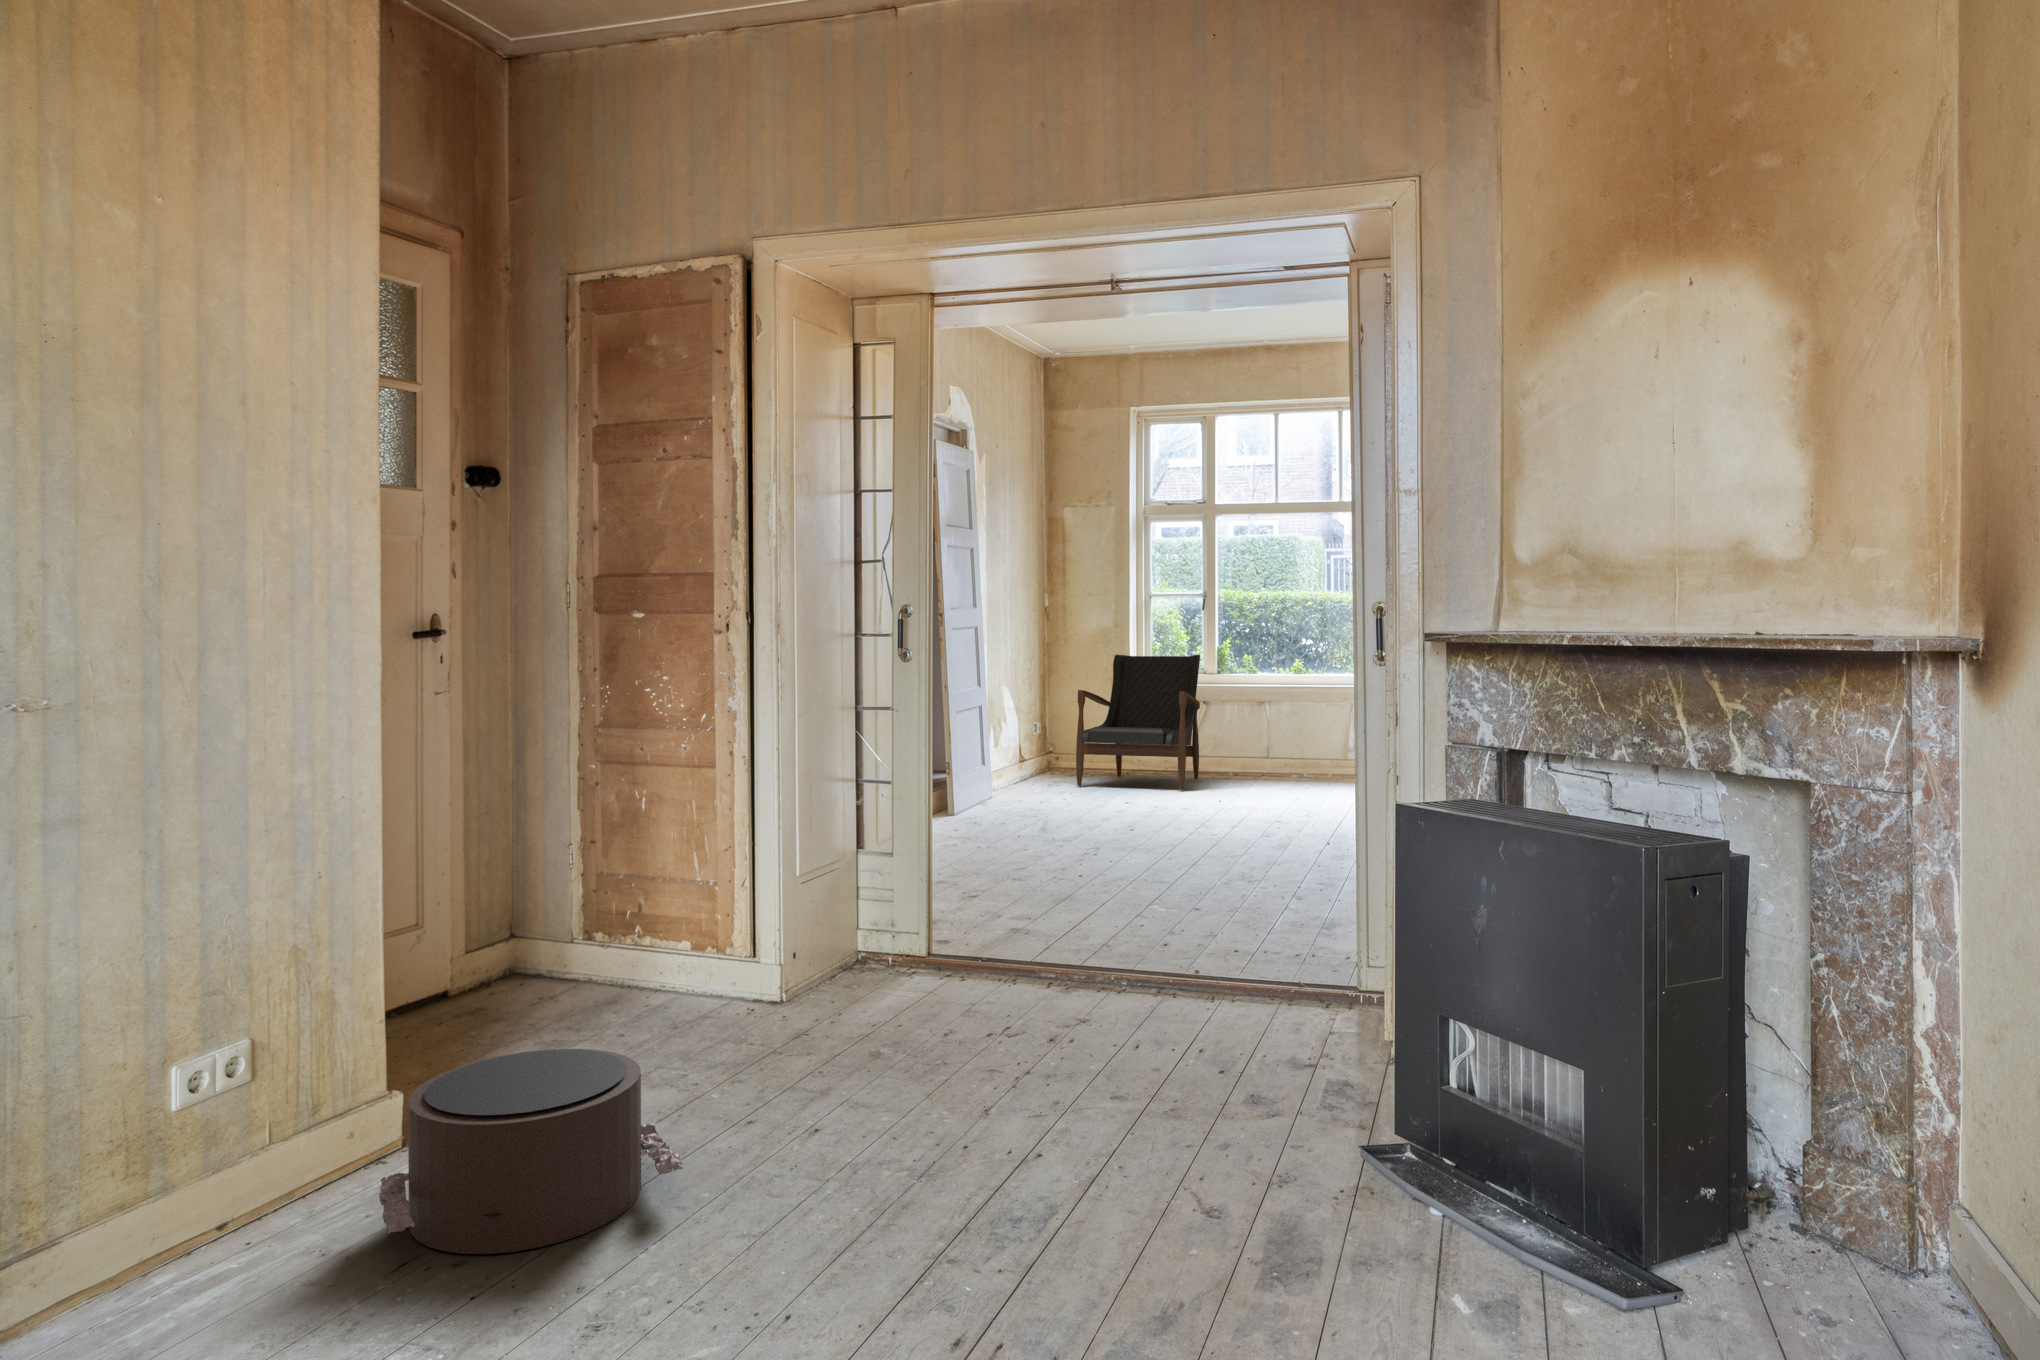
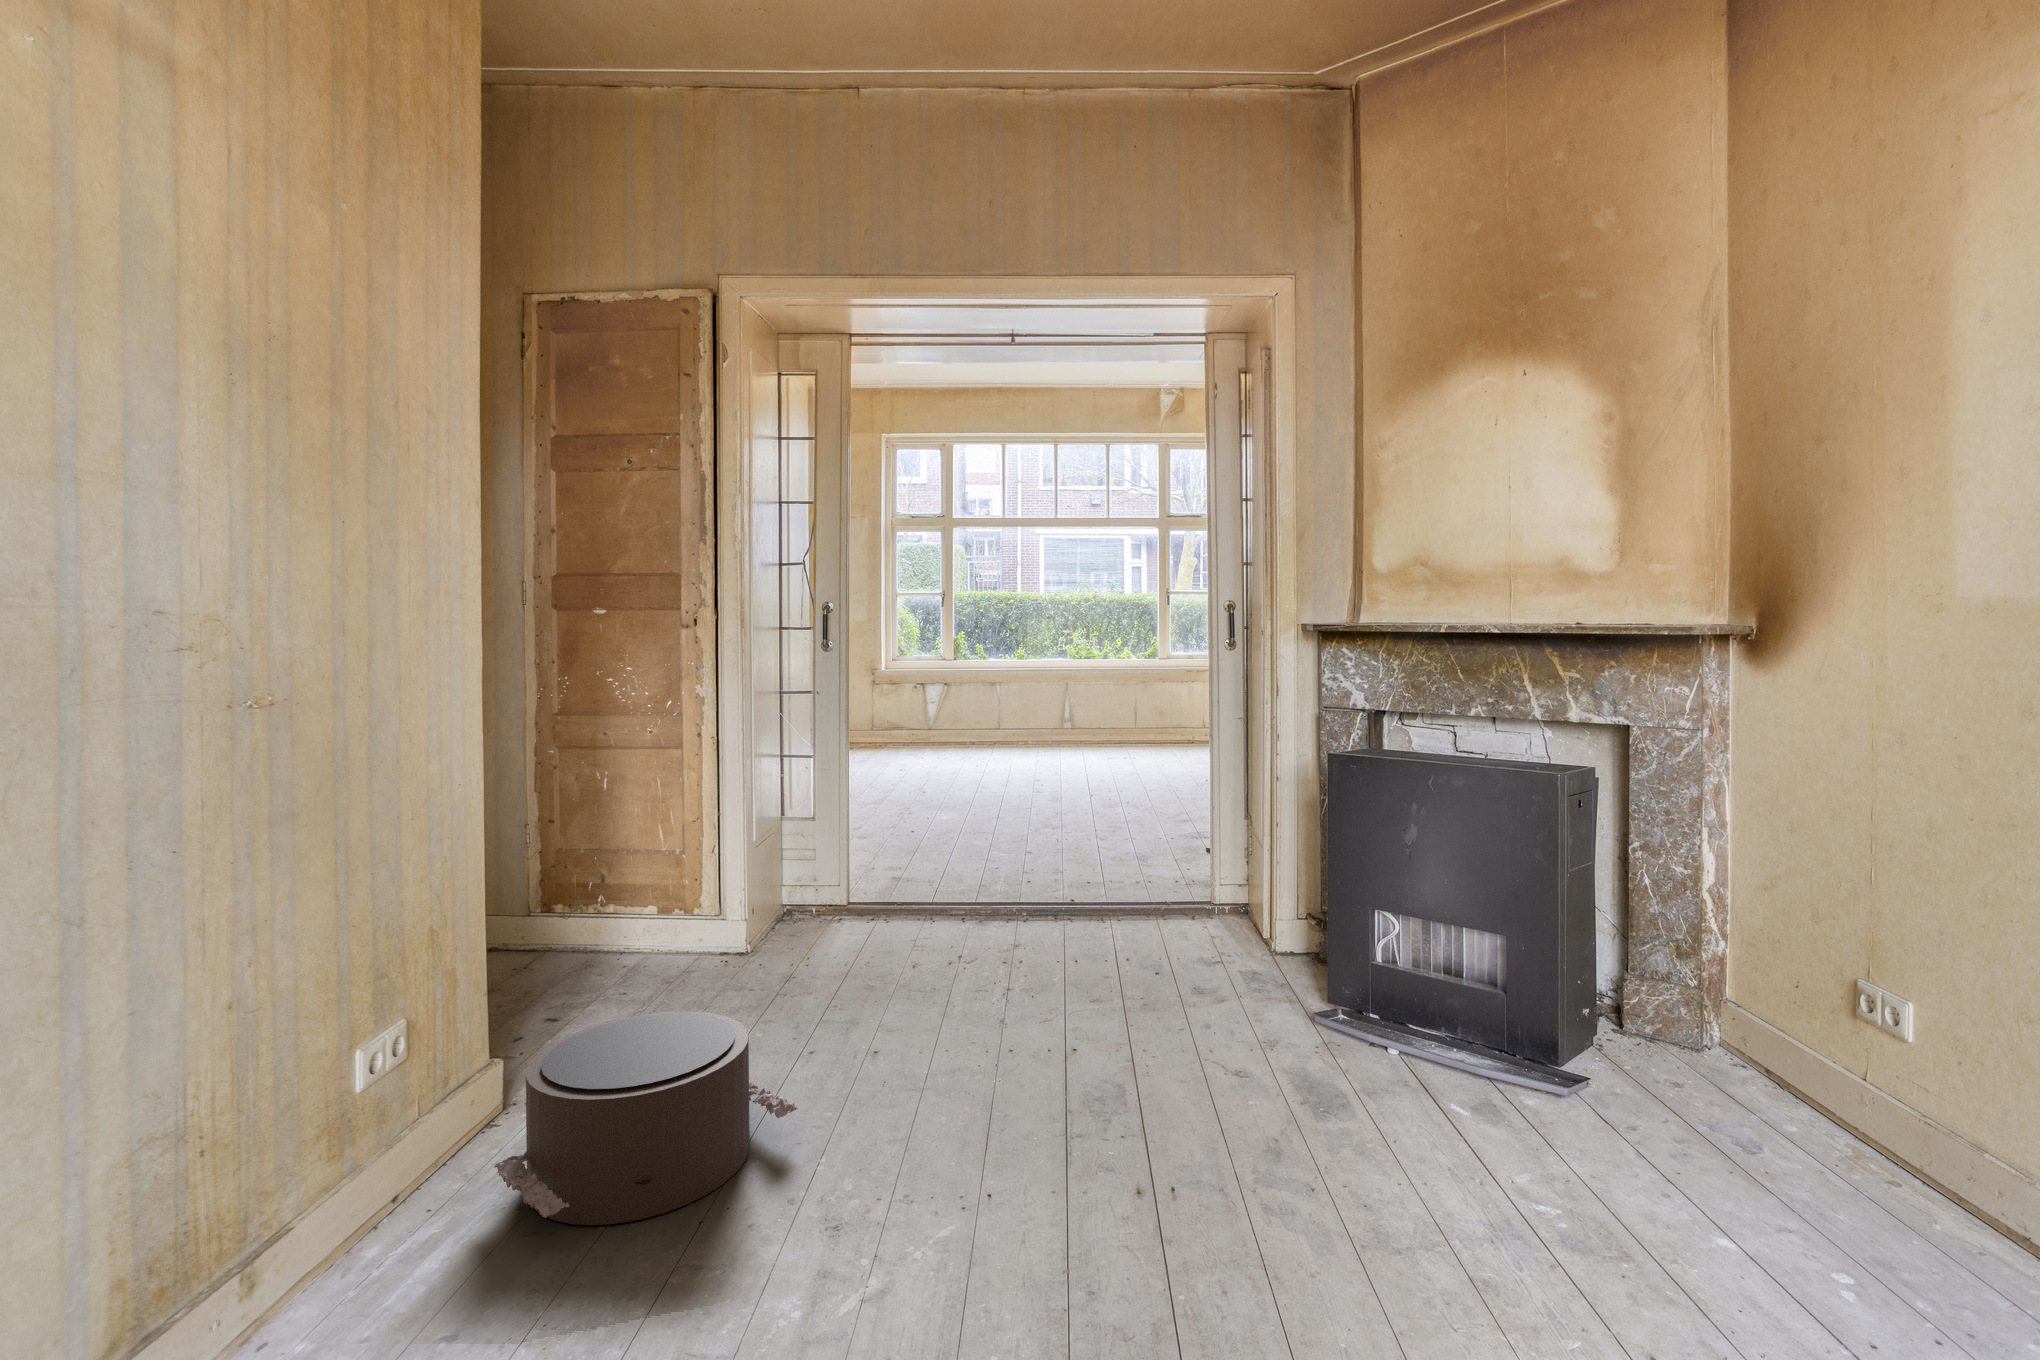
armchair: present [1076,655,1200,790] -> none [876,647,971,754]

